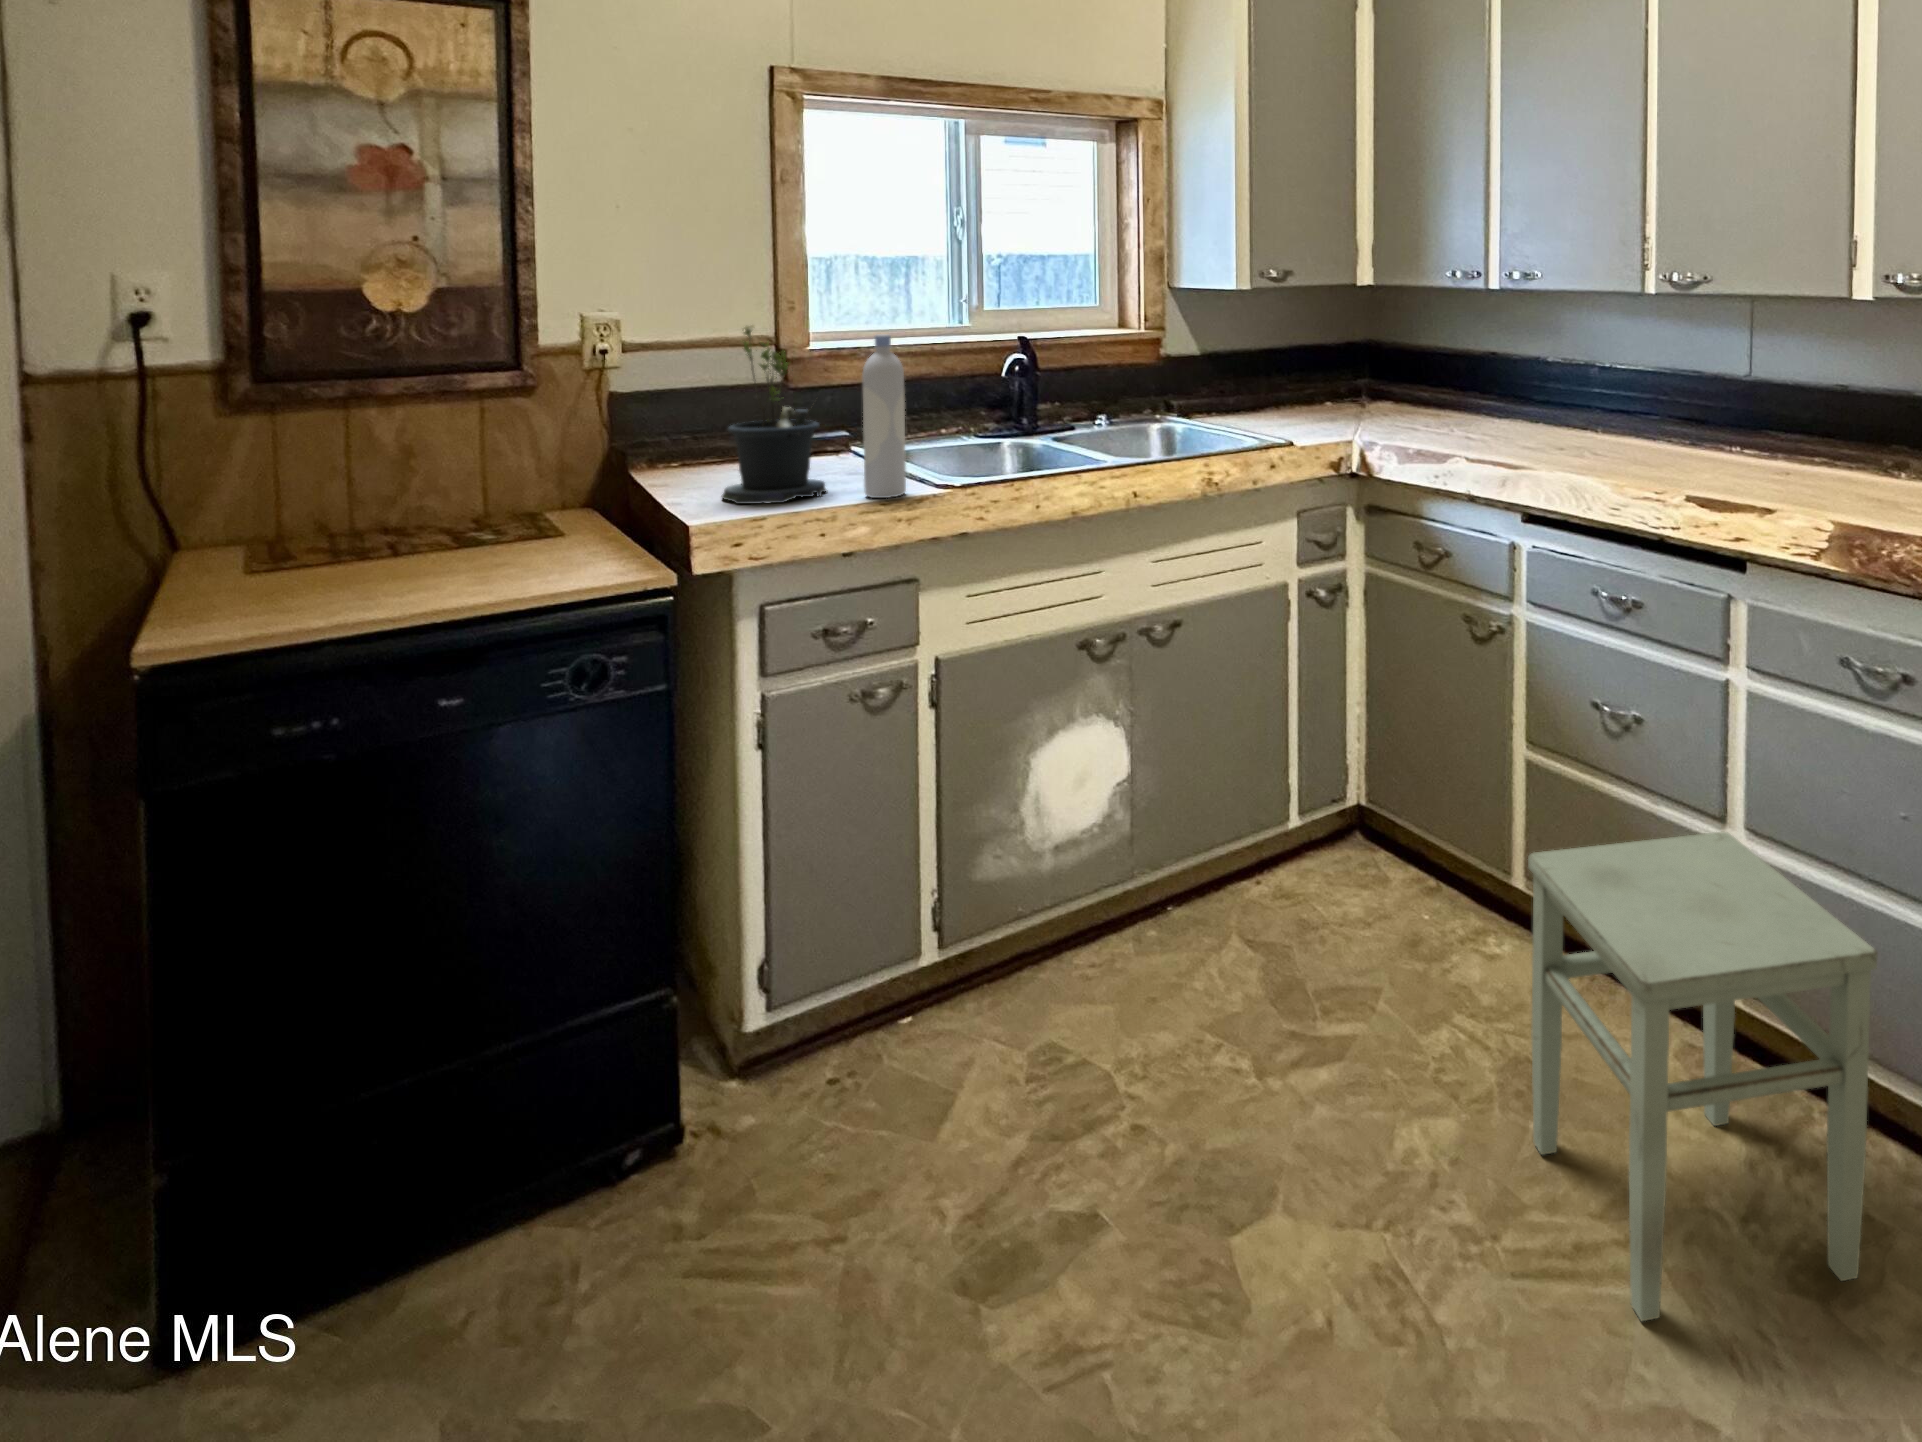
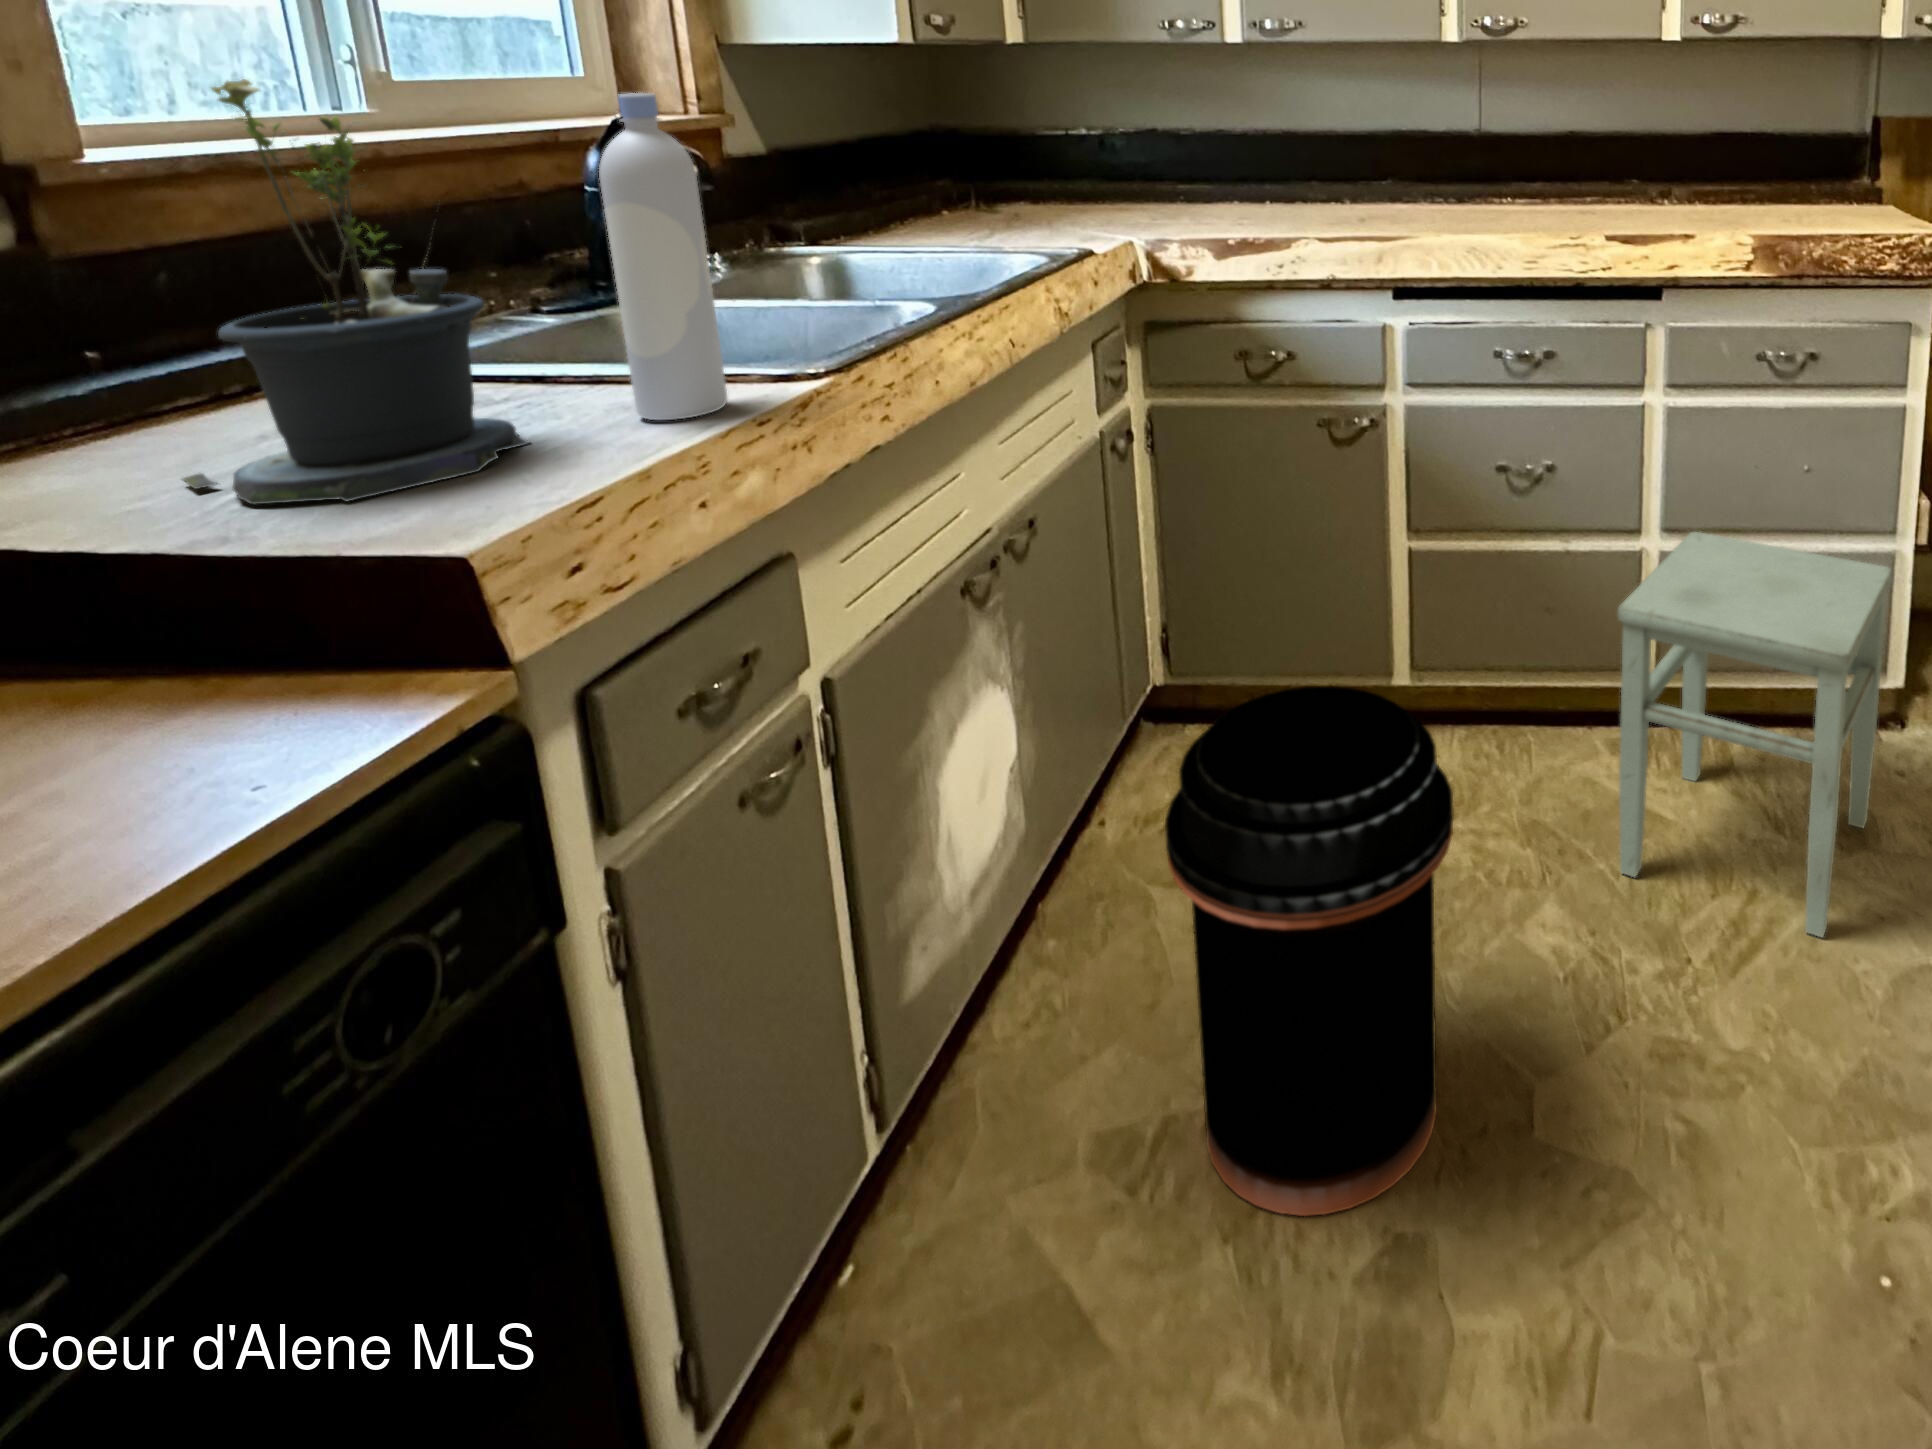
trash can: none [1040,783,1252,1201] -> present [1165,686,1454,1216]

